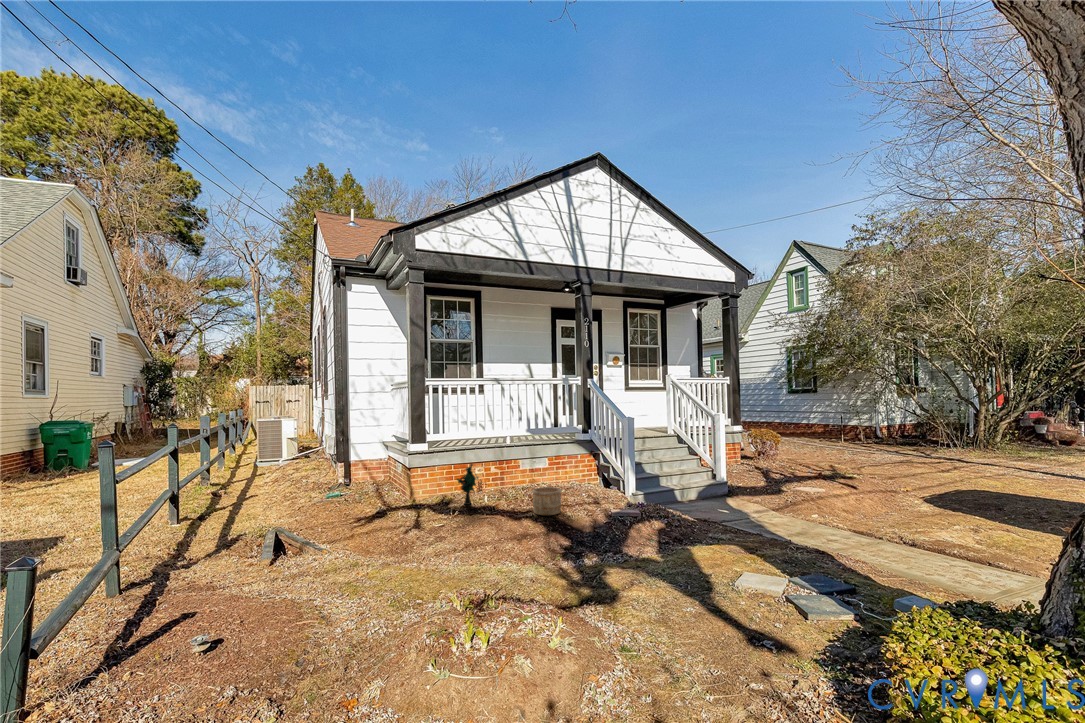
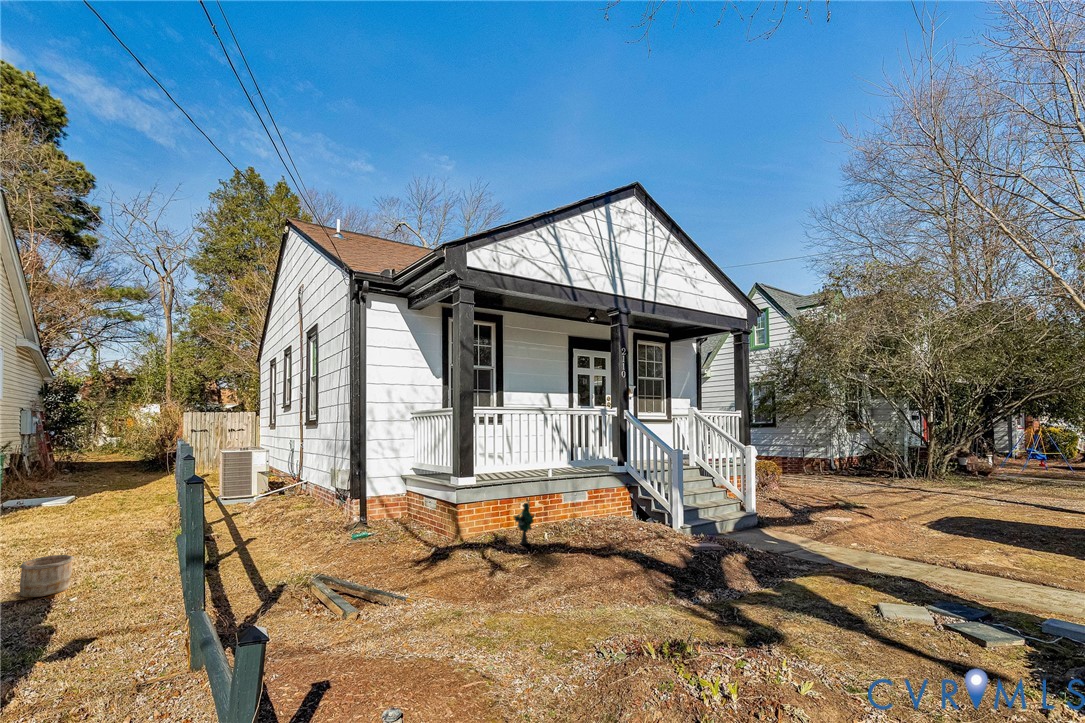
wooden bucket: present [532,487,561,515] -> present [20,555,74,598]

